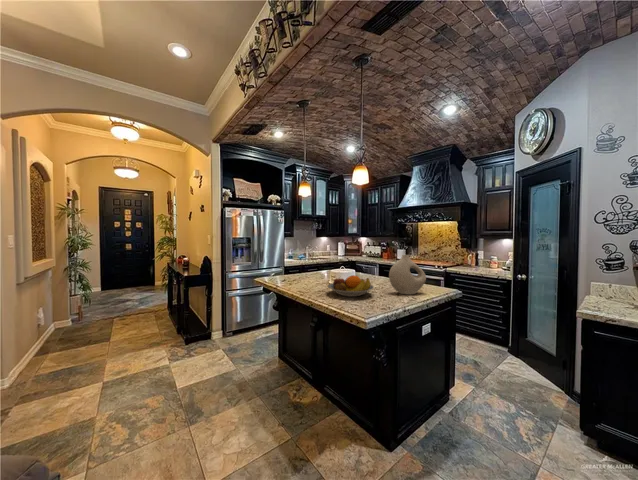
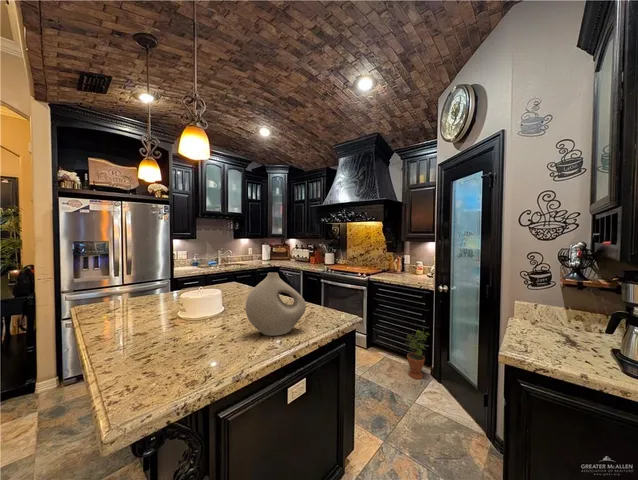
fruit bowl: present [328,275,374,297] -> none [126,307,217,350]
potted plant: none [483,312,507,354] -> present [405,330,430,379]

